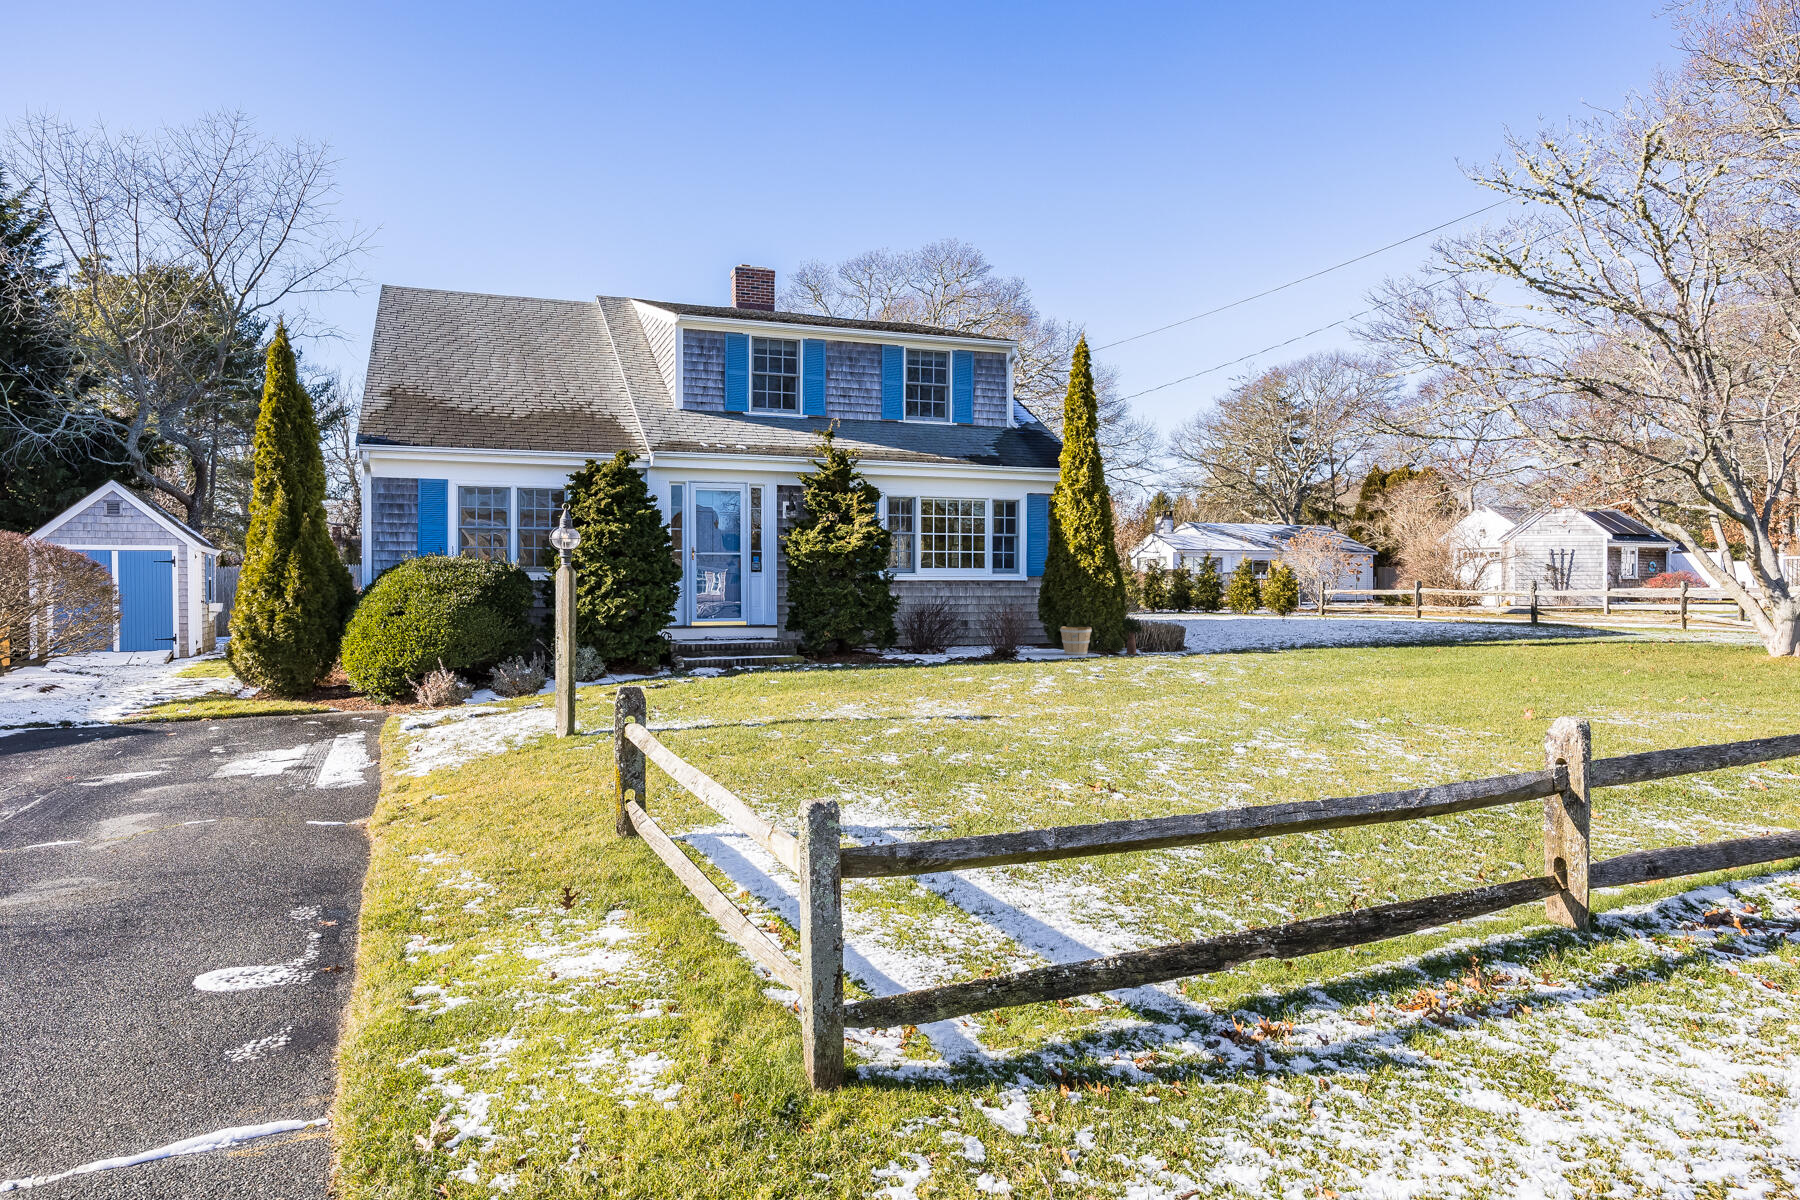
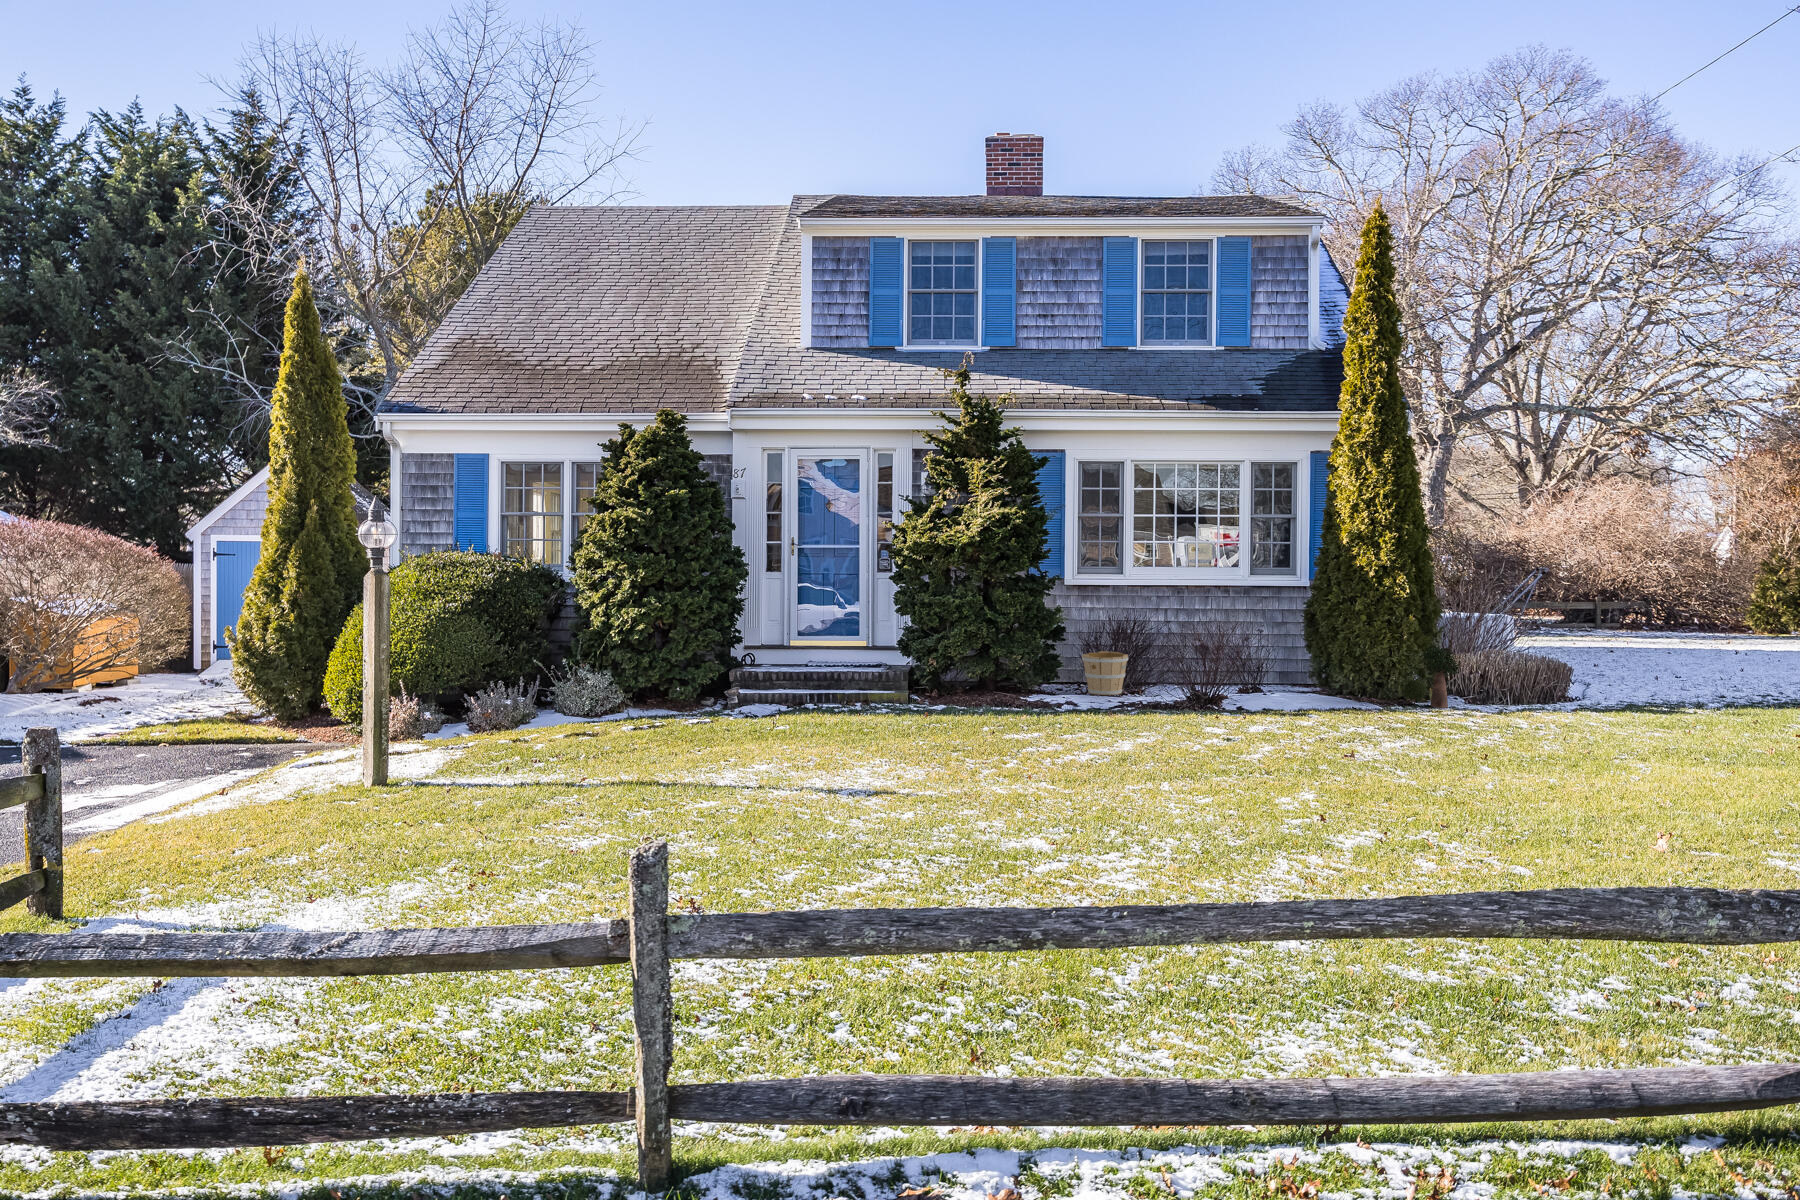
wooden bucket: present [1060,626,1092,655] -> present [1082,651,1128,695]

